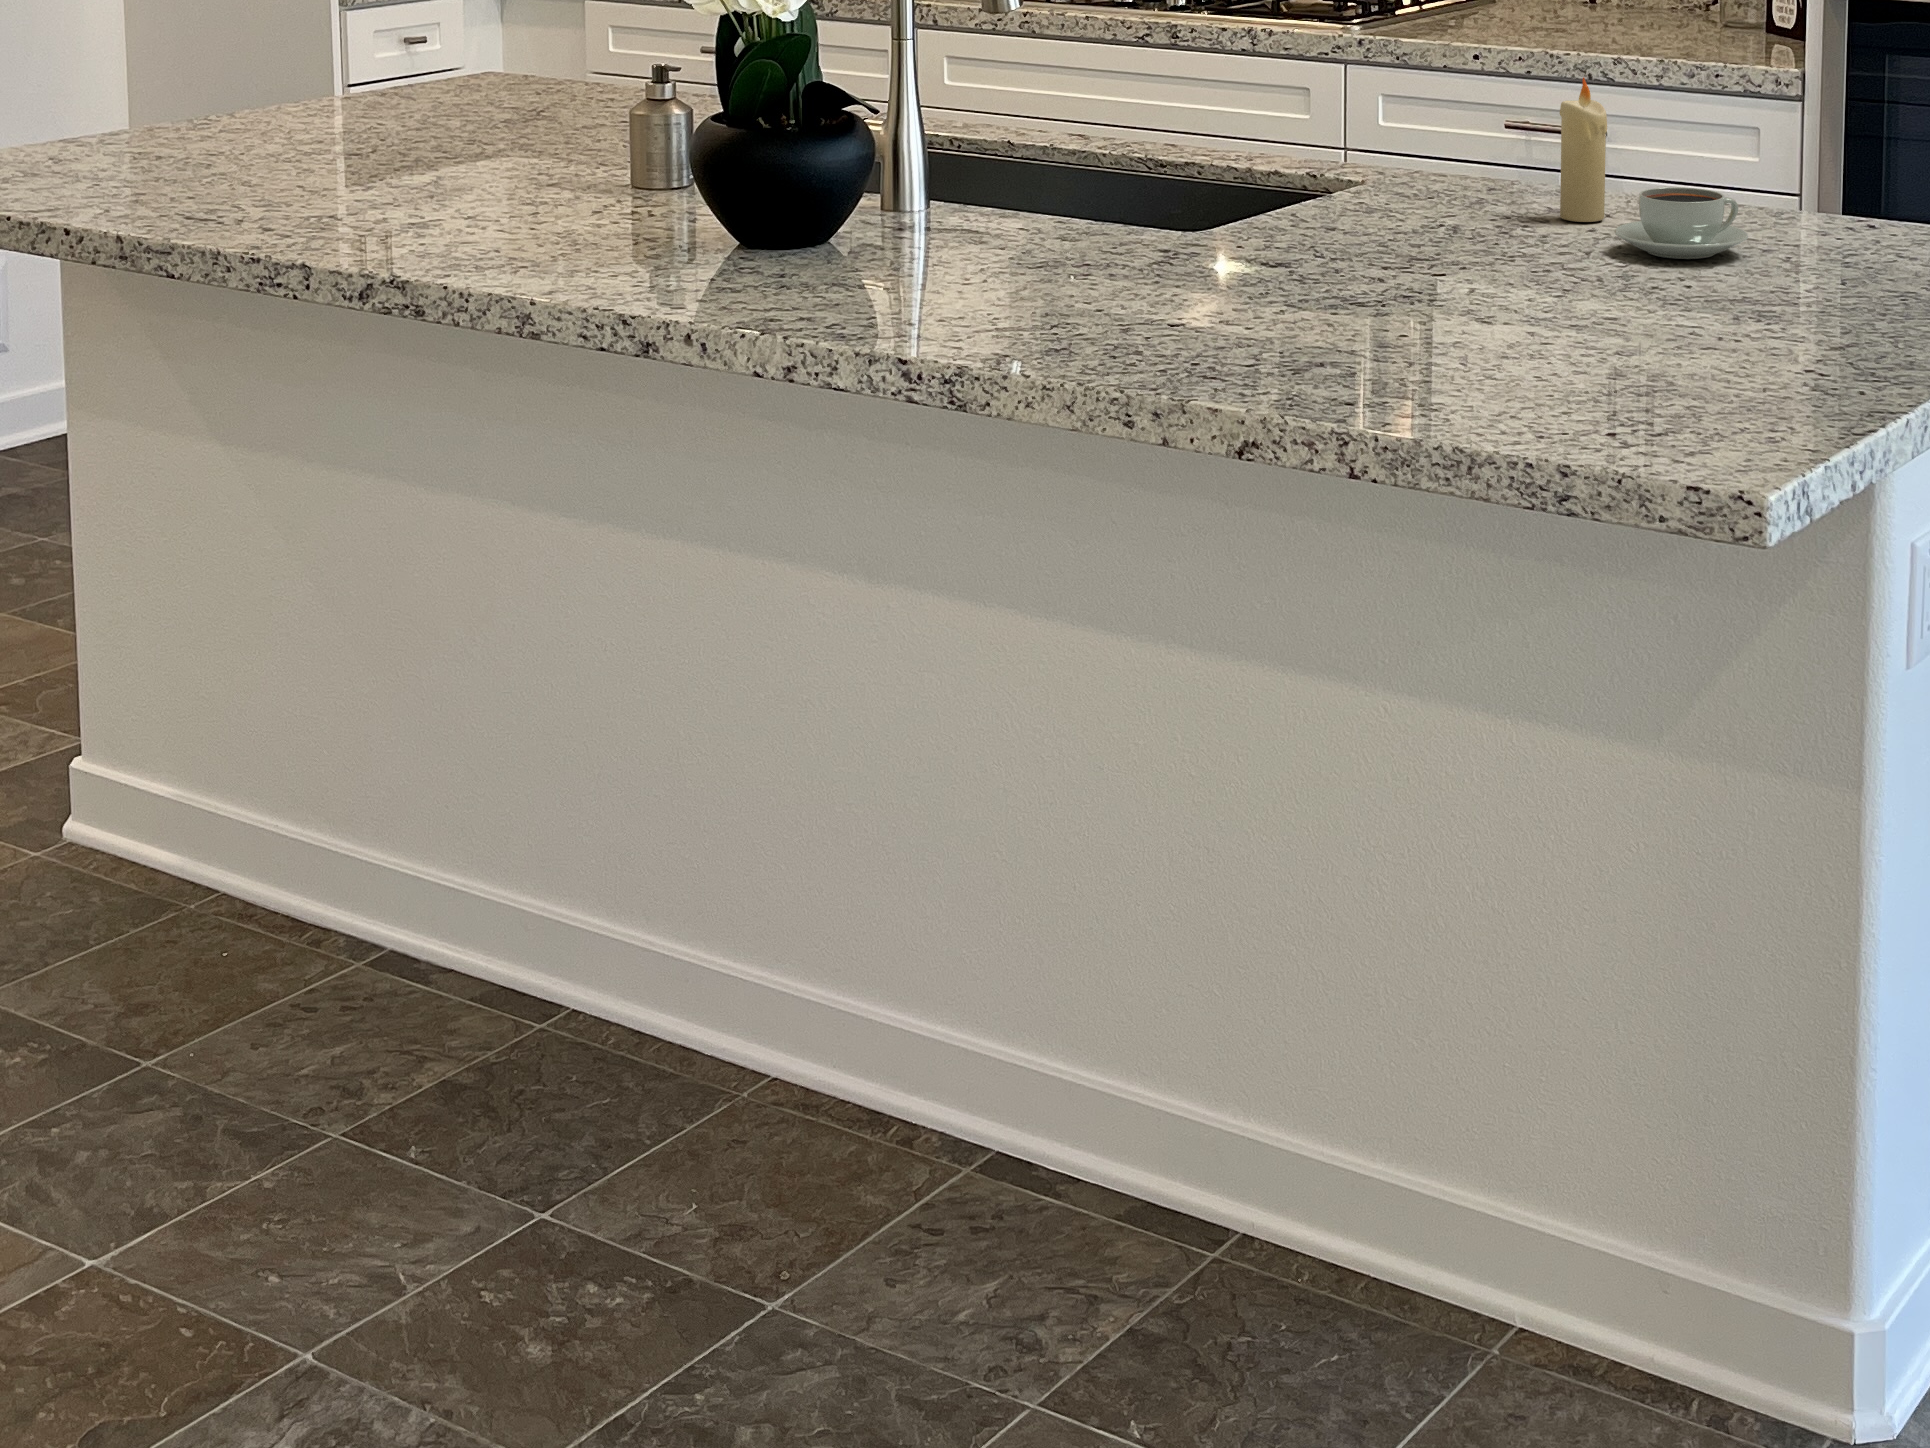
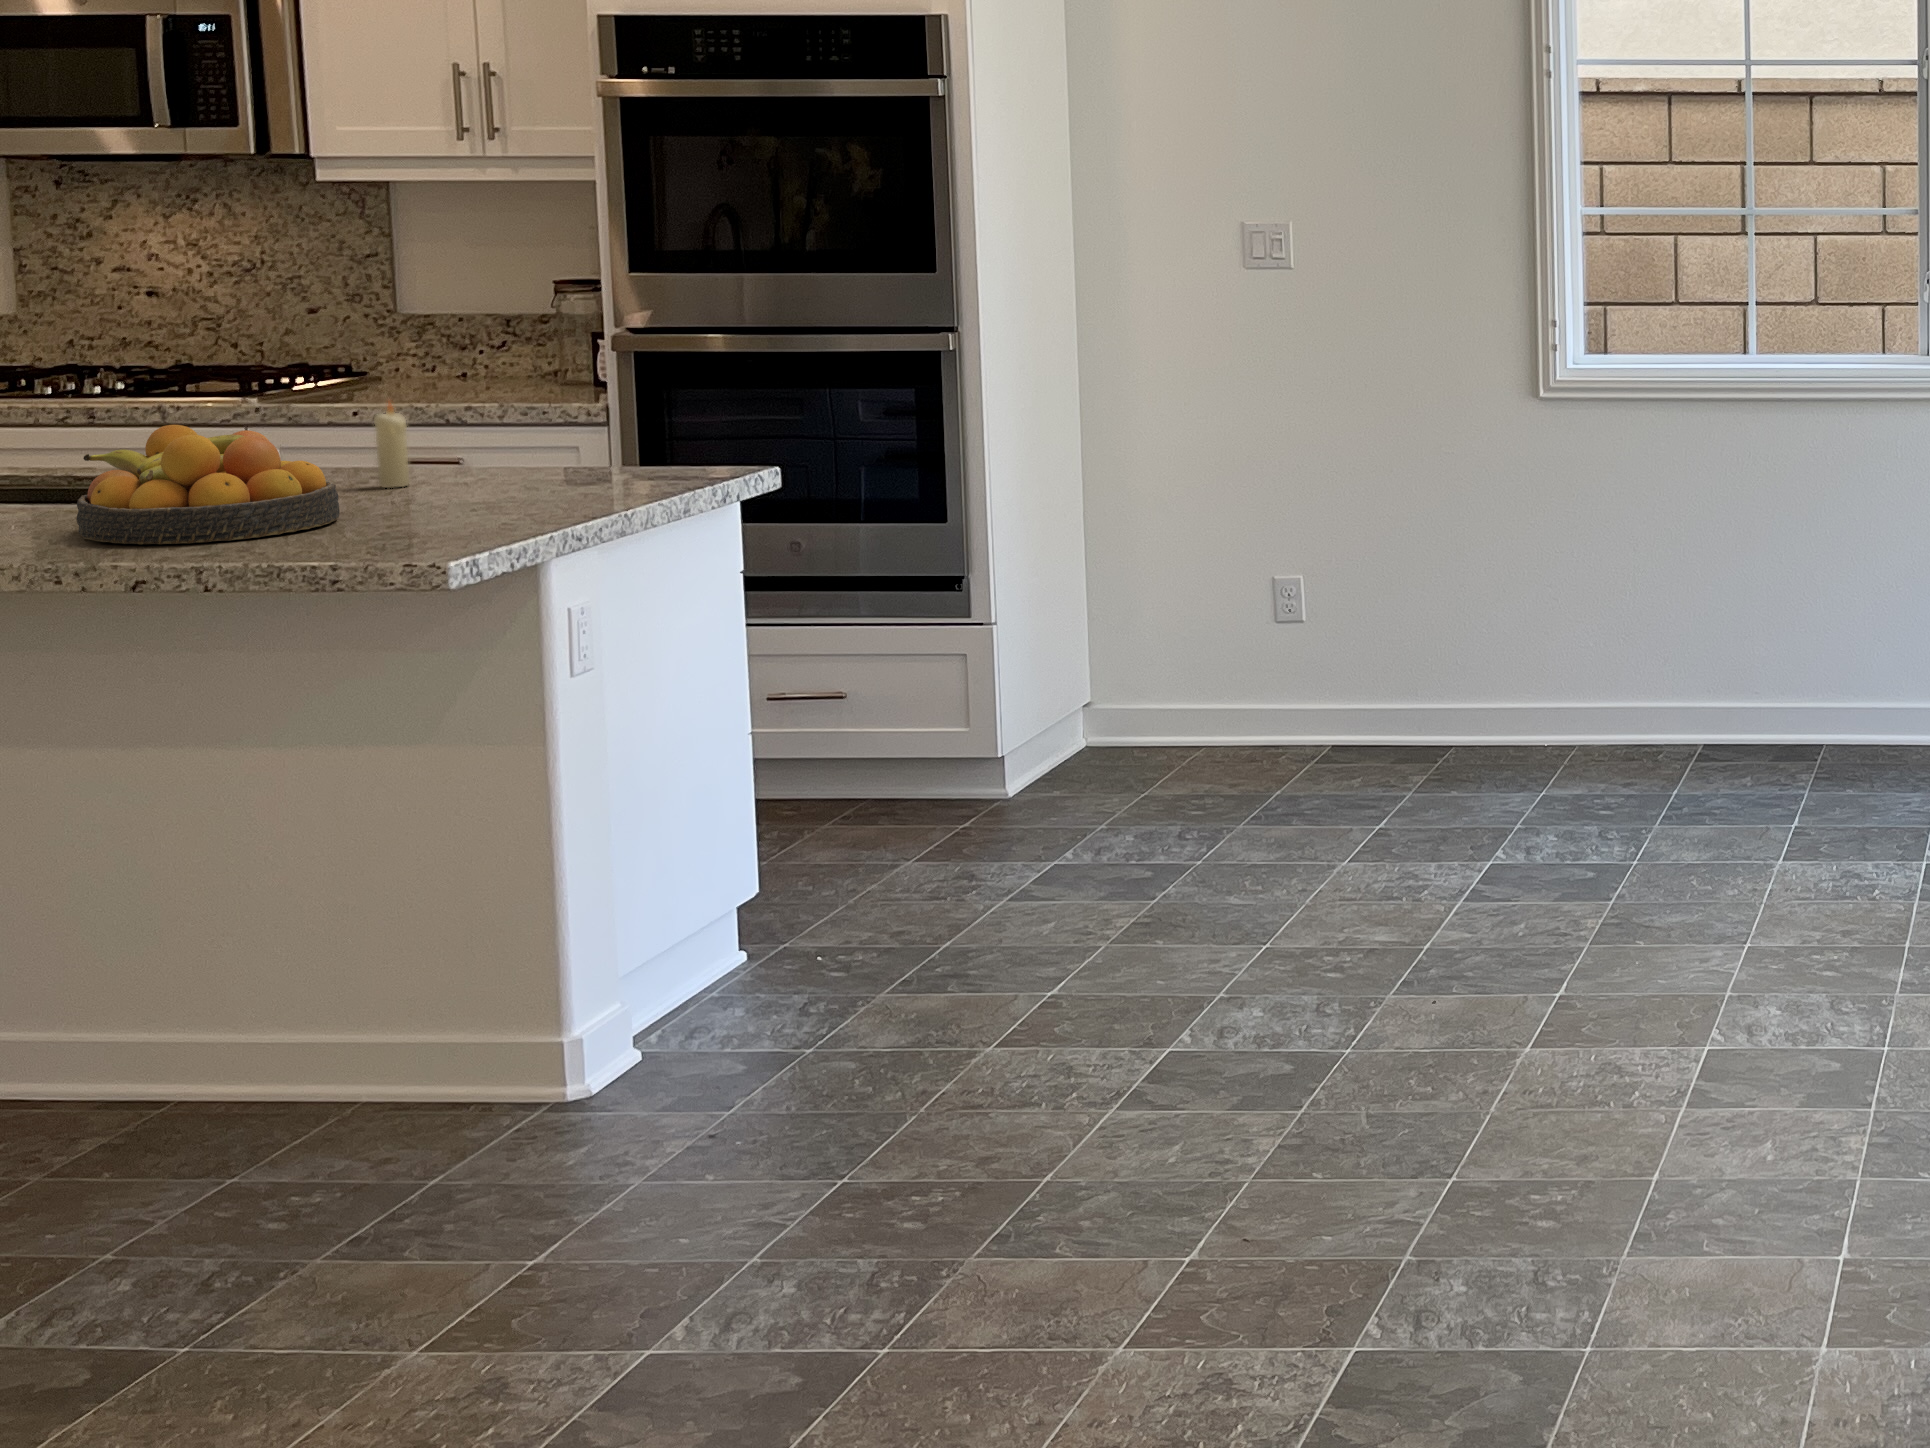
fruit bowl: none [1146,113,1525,332] -> present [77,425,340,544]
coffee cup: present [1615,187,1748,259] -> none [408,457,496,498]

